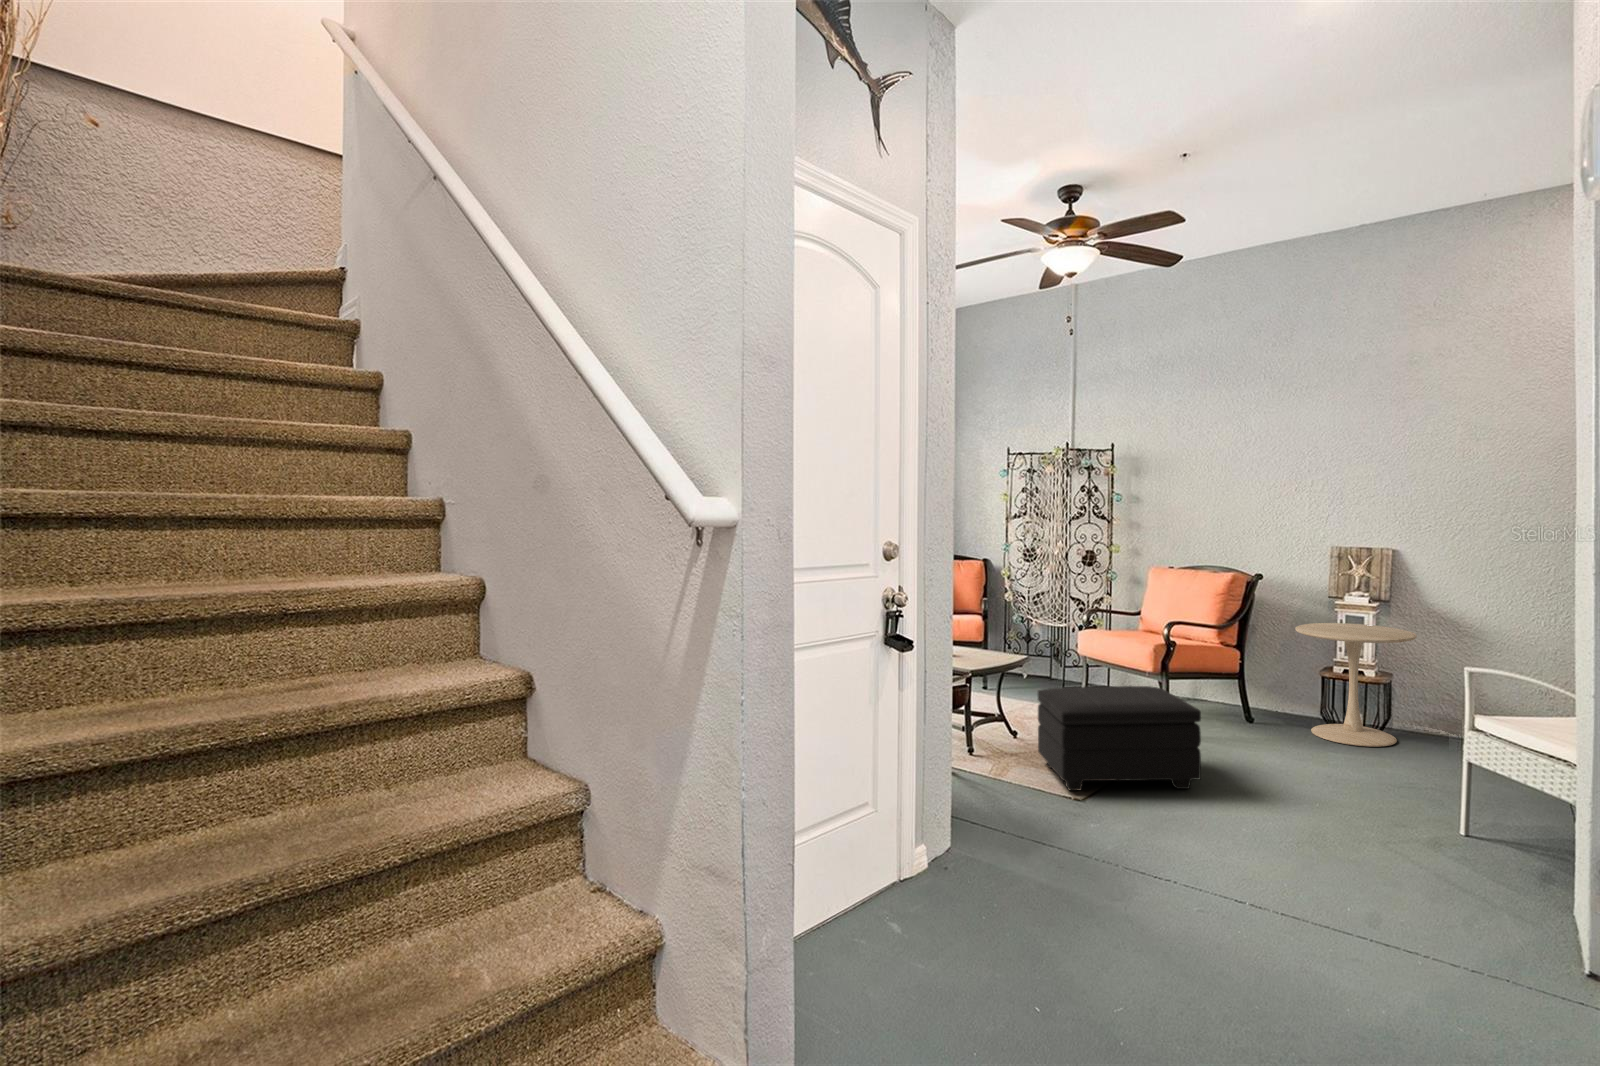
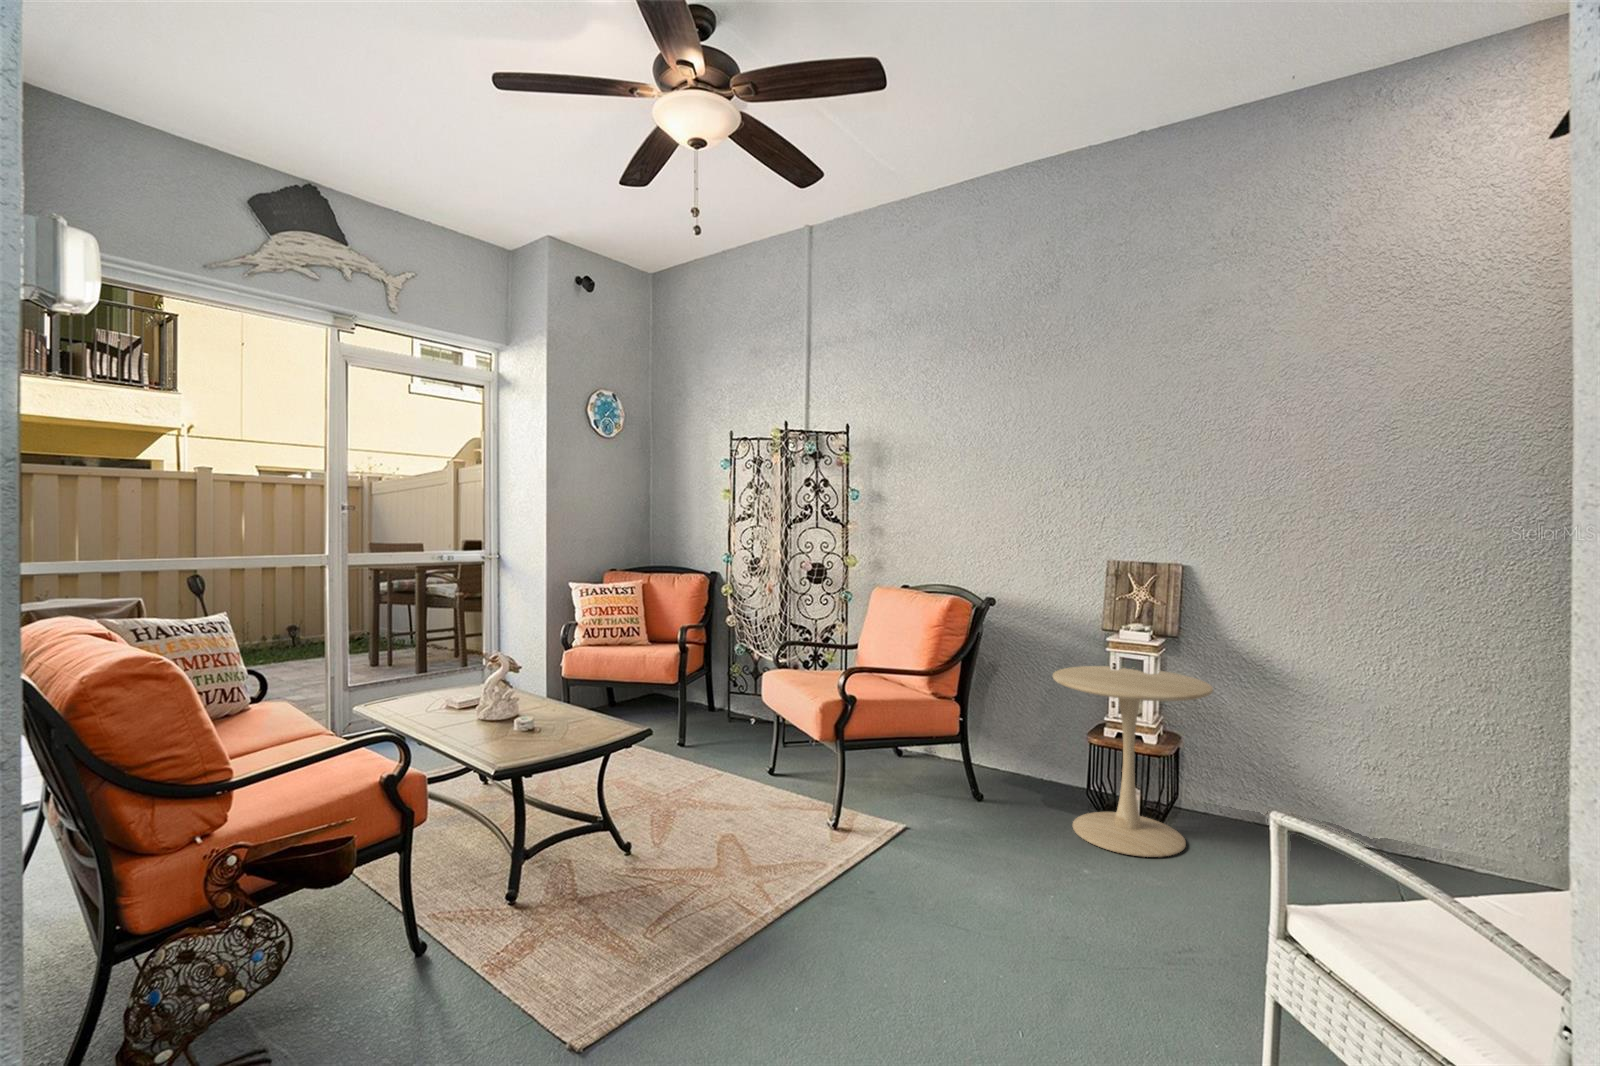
footstool: present [1038,686,1201,791] -> none [606,777,864,997]

